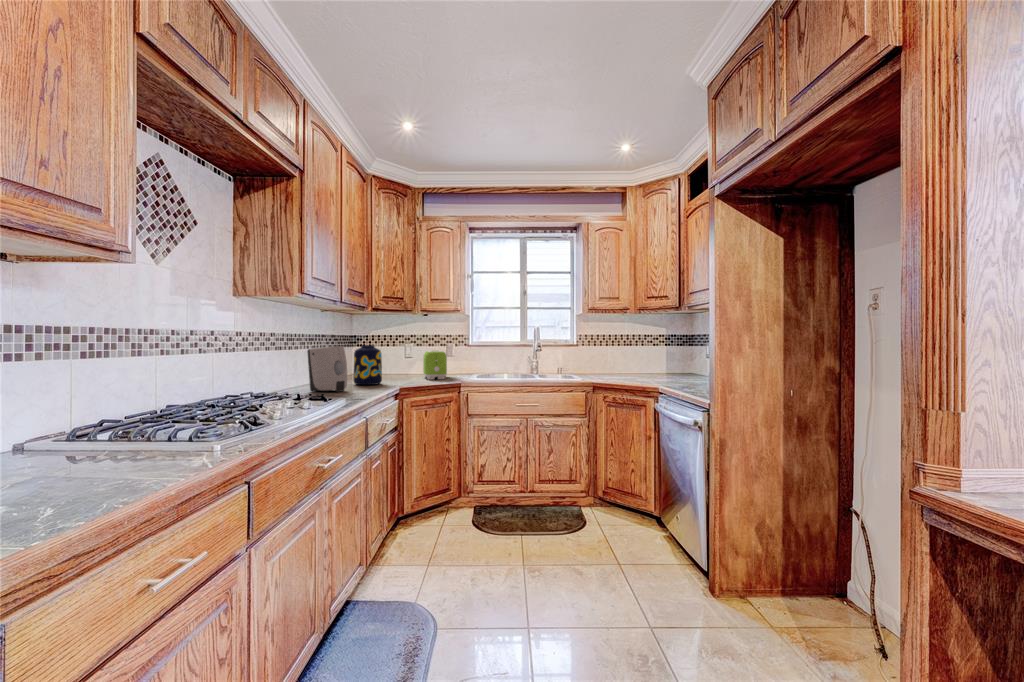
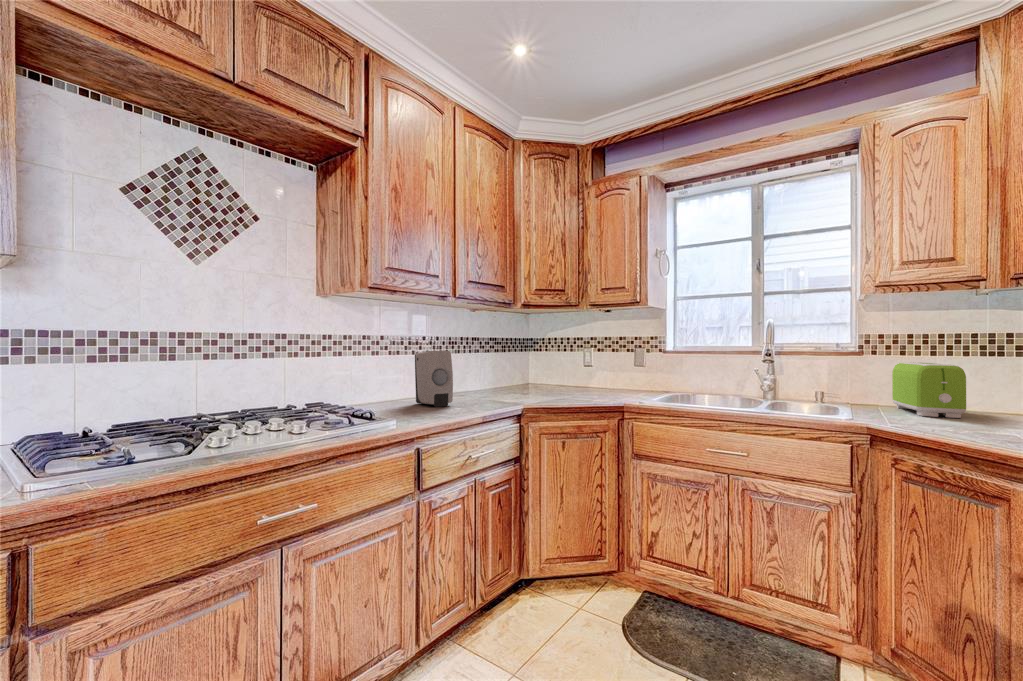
vase: present [354,345,382,385] -> none [484,350,517,399]
toaster: present [423,350,447,379] -> present [892,362,966,418]

